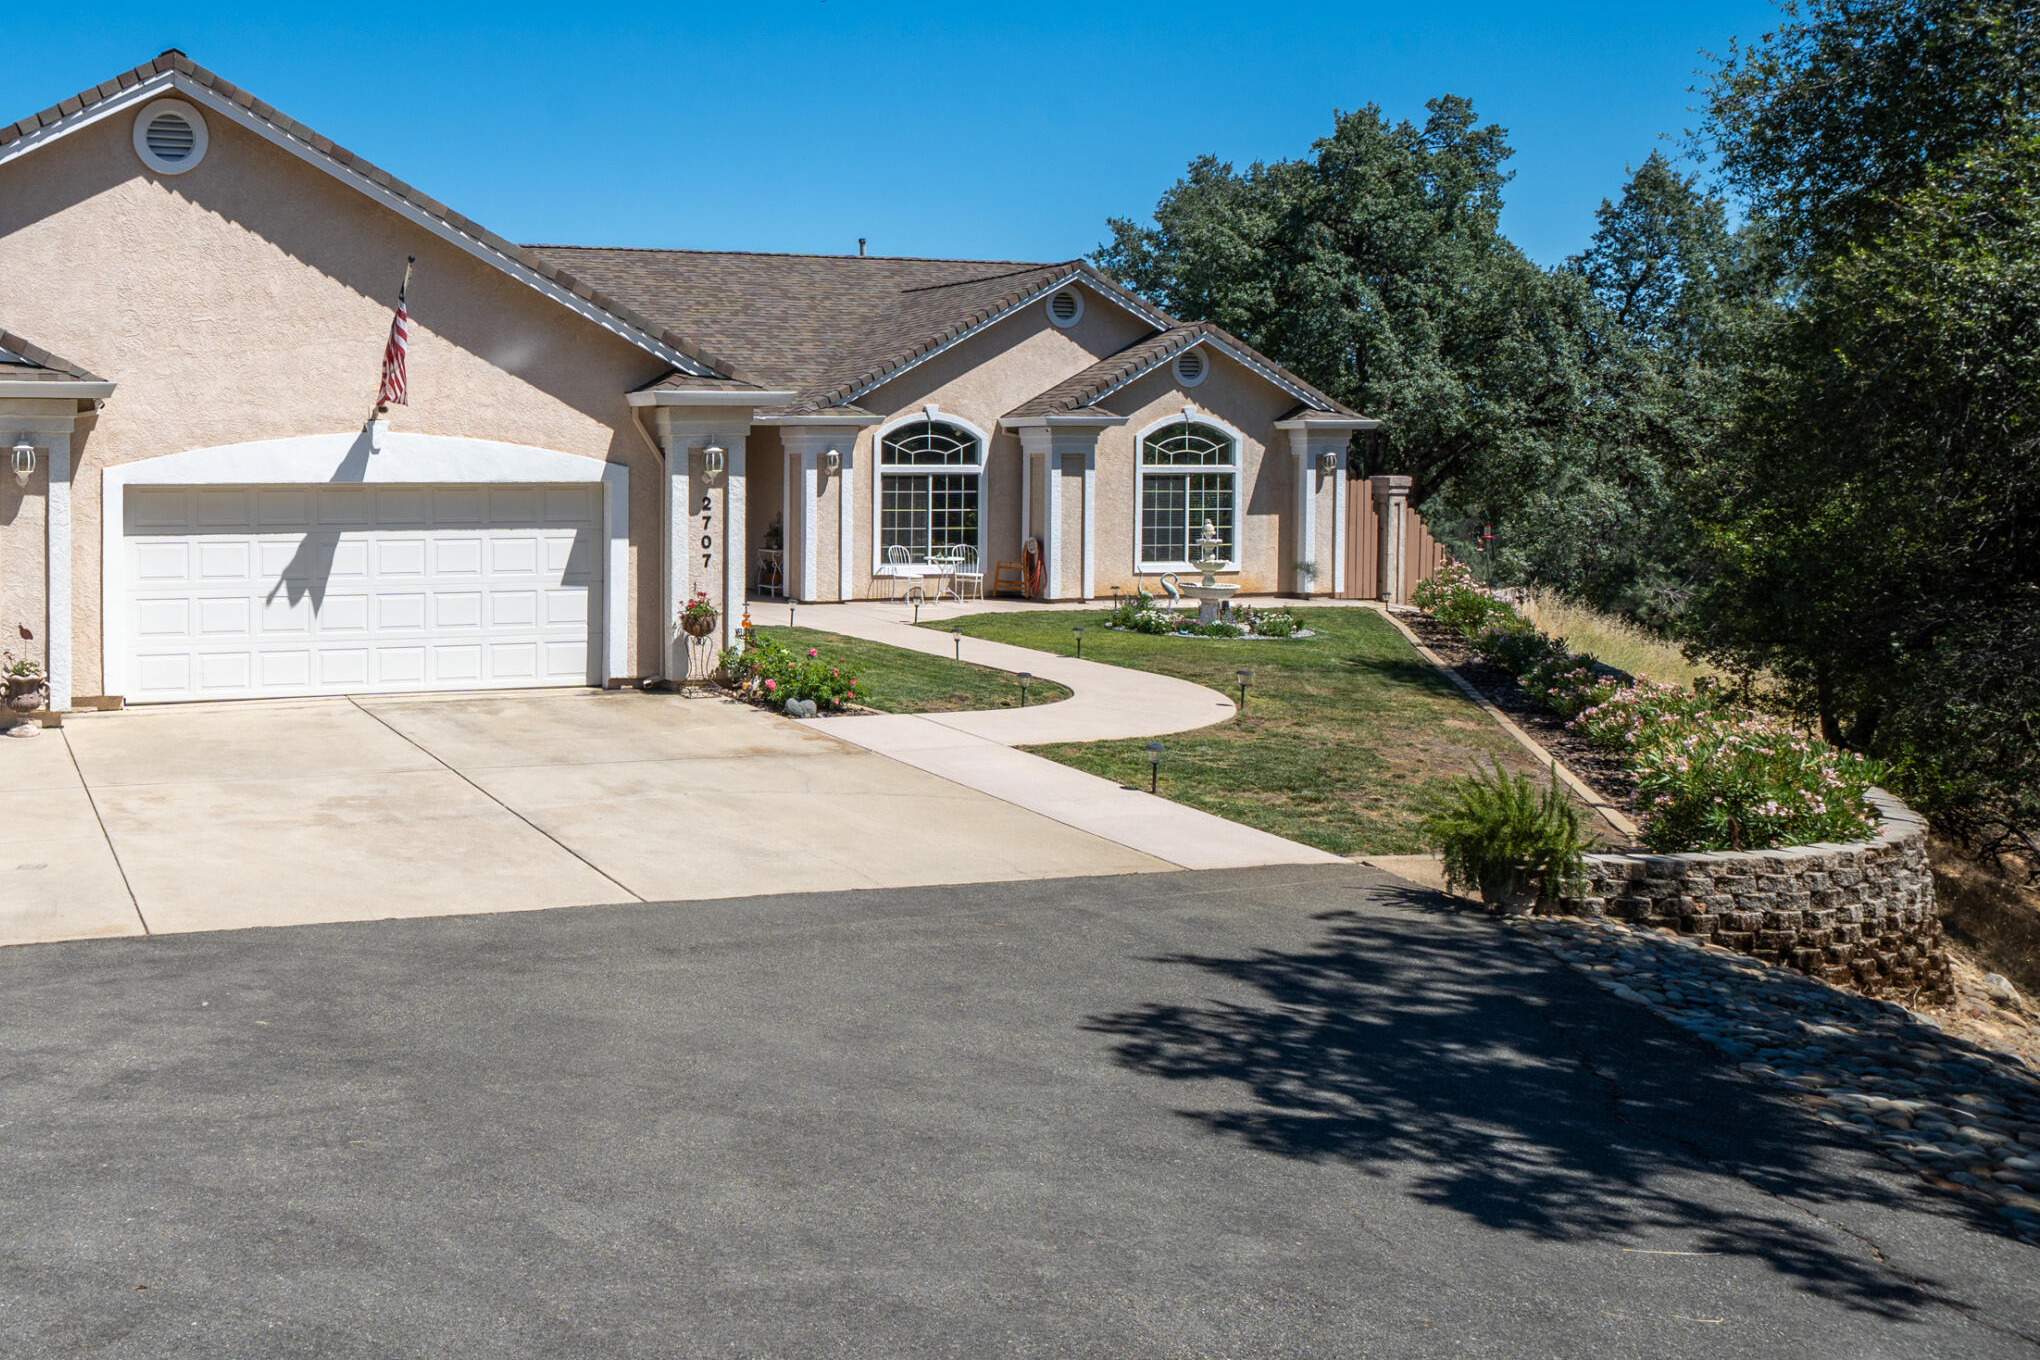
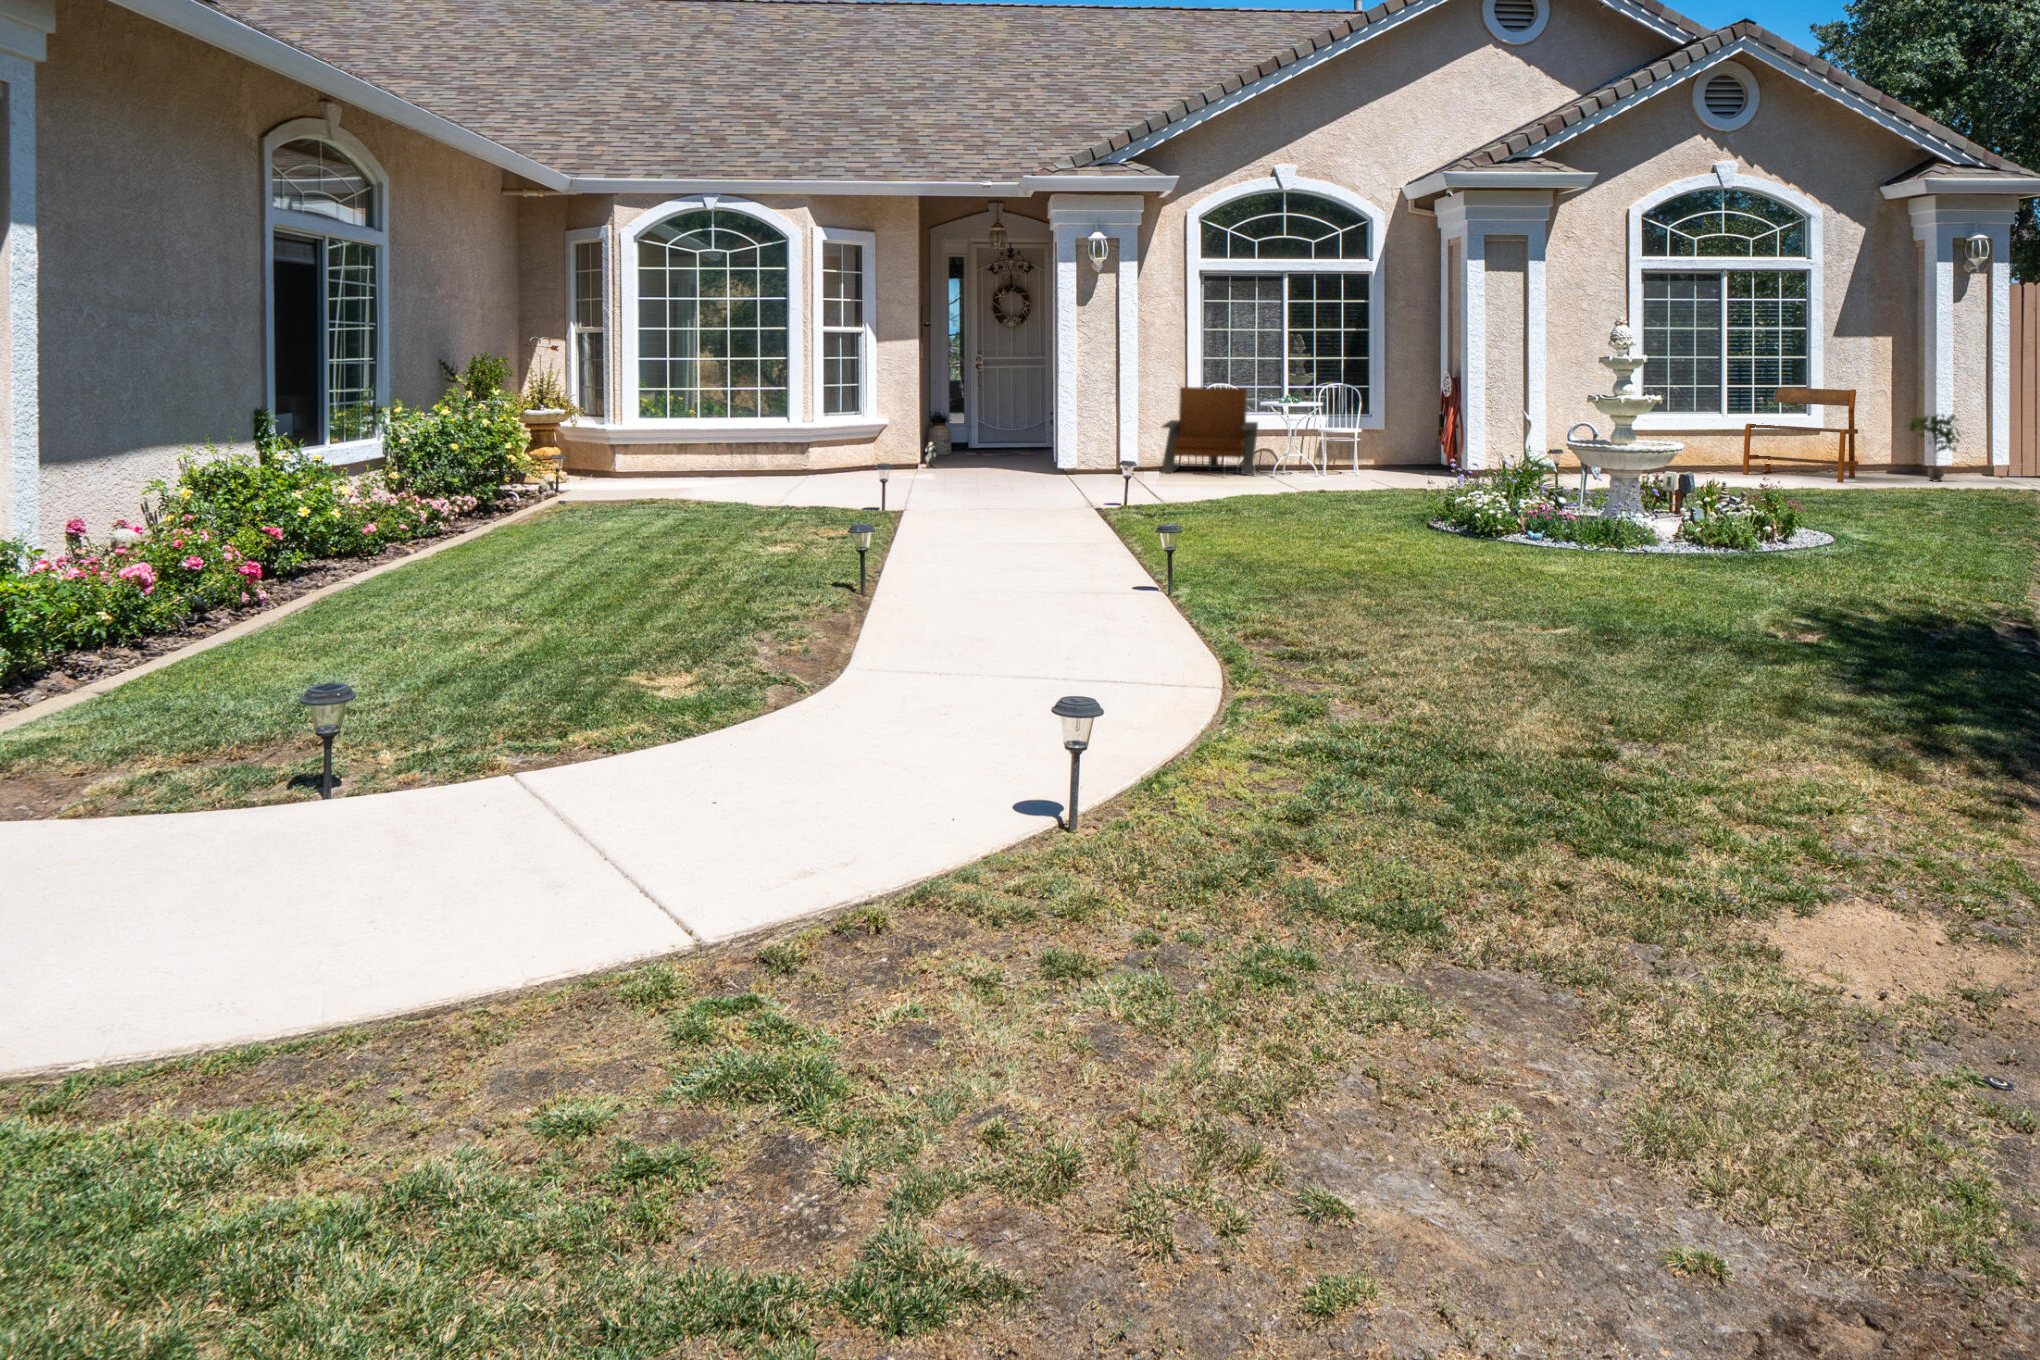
bench: present [993,540,1028,598] -> present [1743,387,1858,482]
lounge chair: none [867,544,932,598] -> present [1161,387,1258,475]

